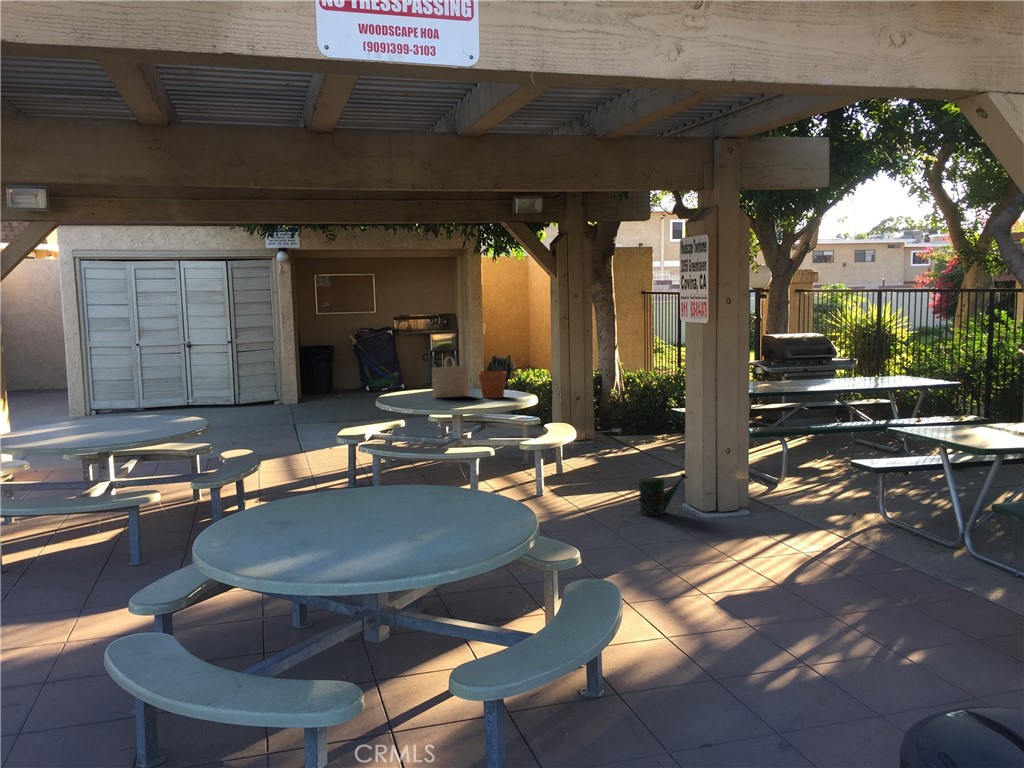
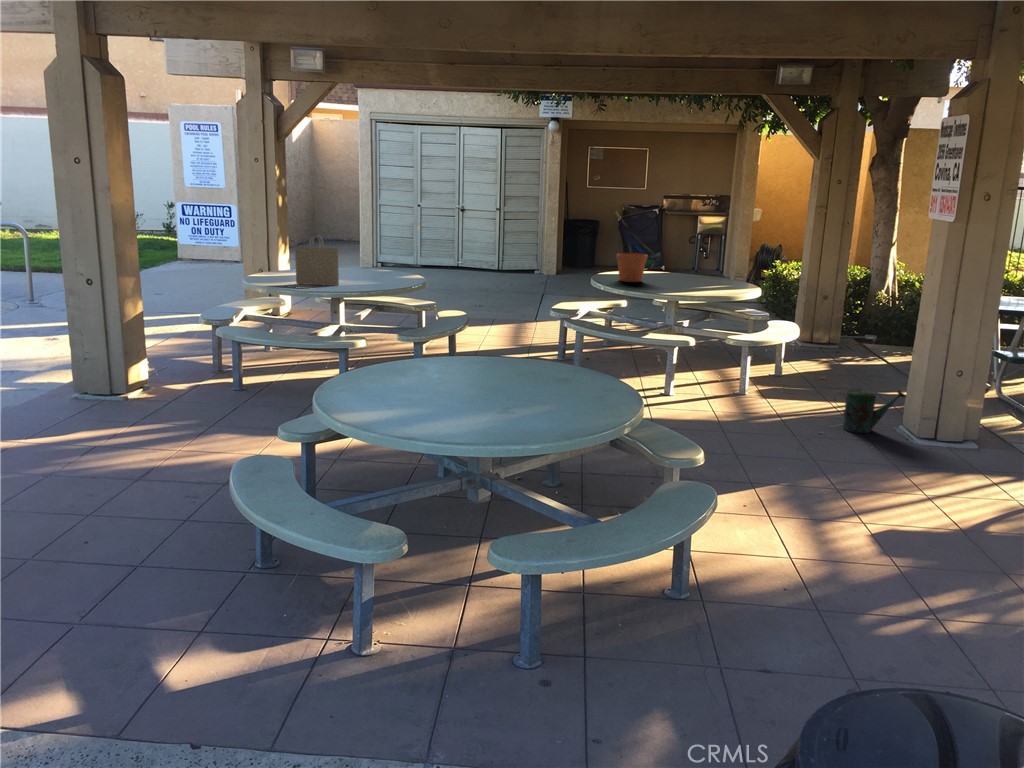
tote bag: present [432,357,468,398] -> present [295,236,339,286]
flower pot: present [478,371,507,398] -> present [617,253,648,282]

